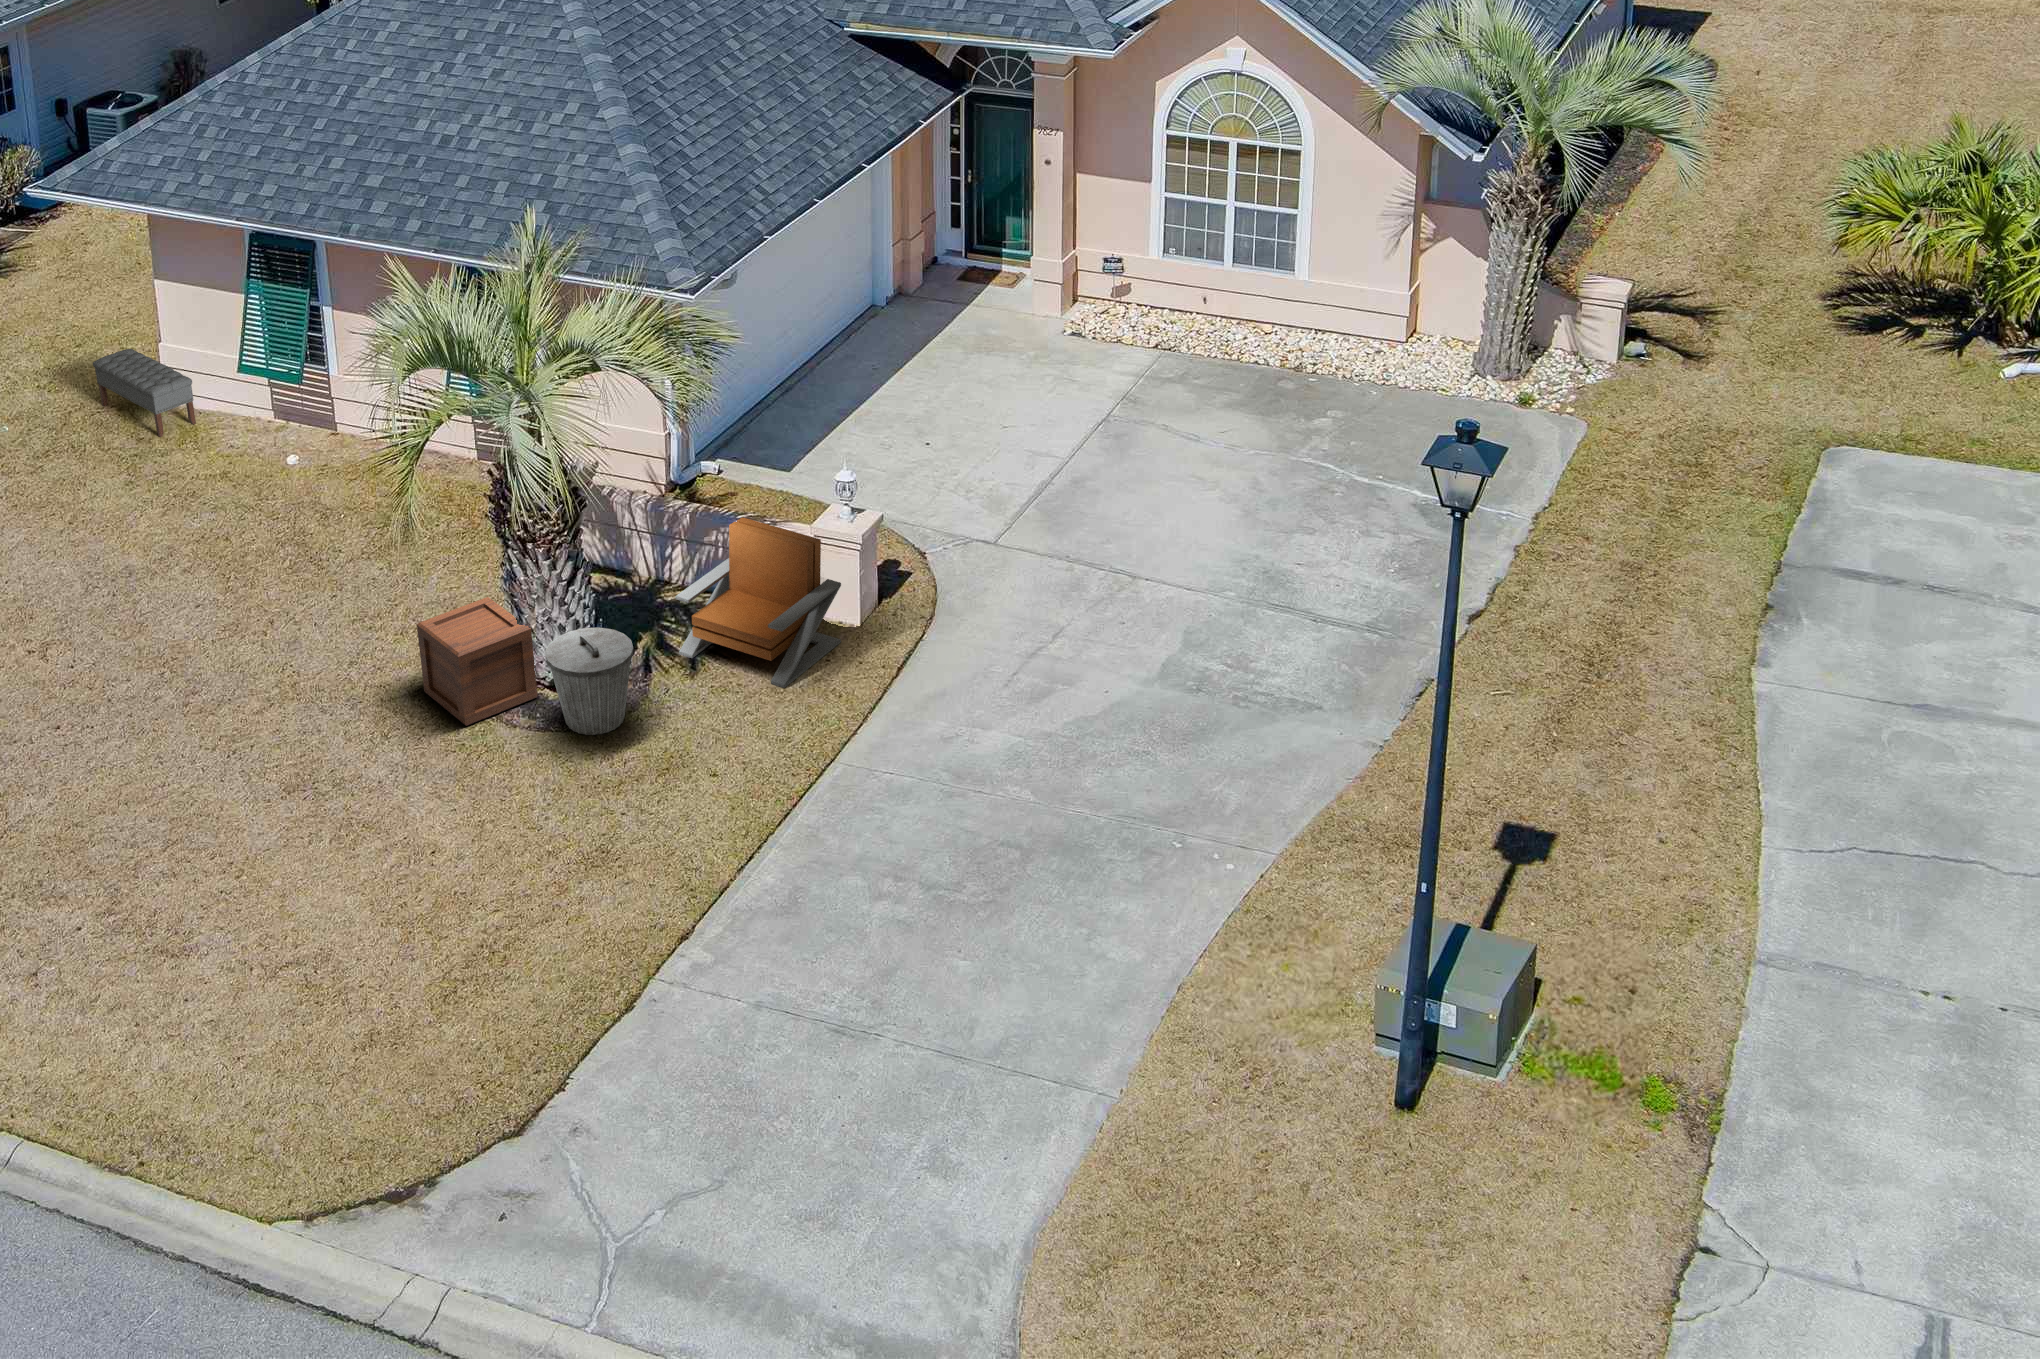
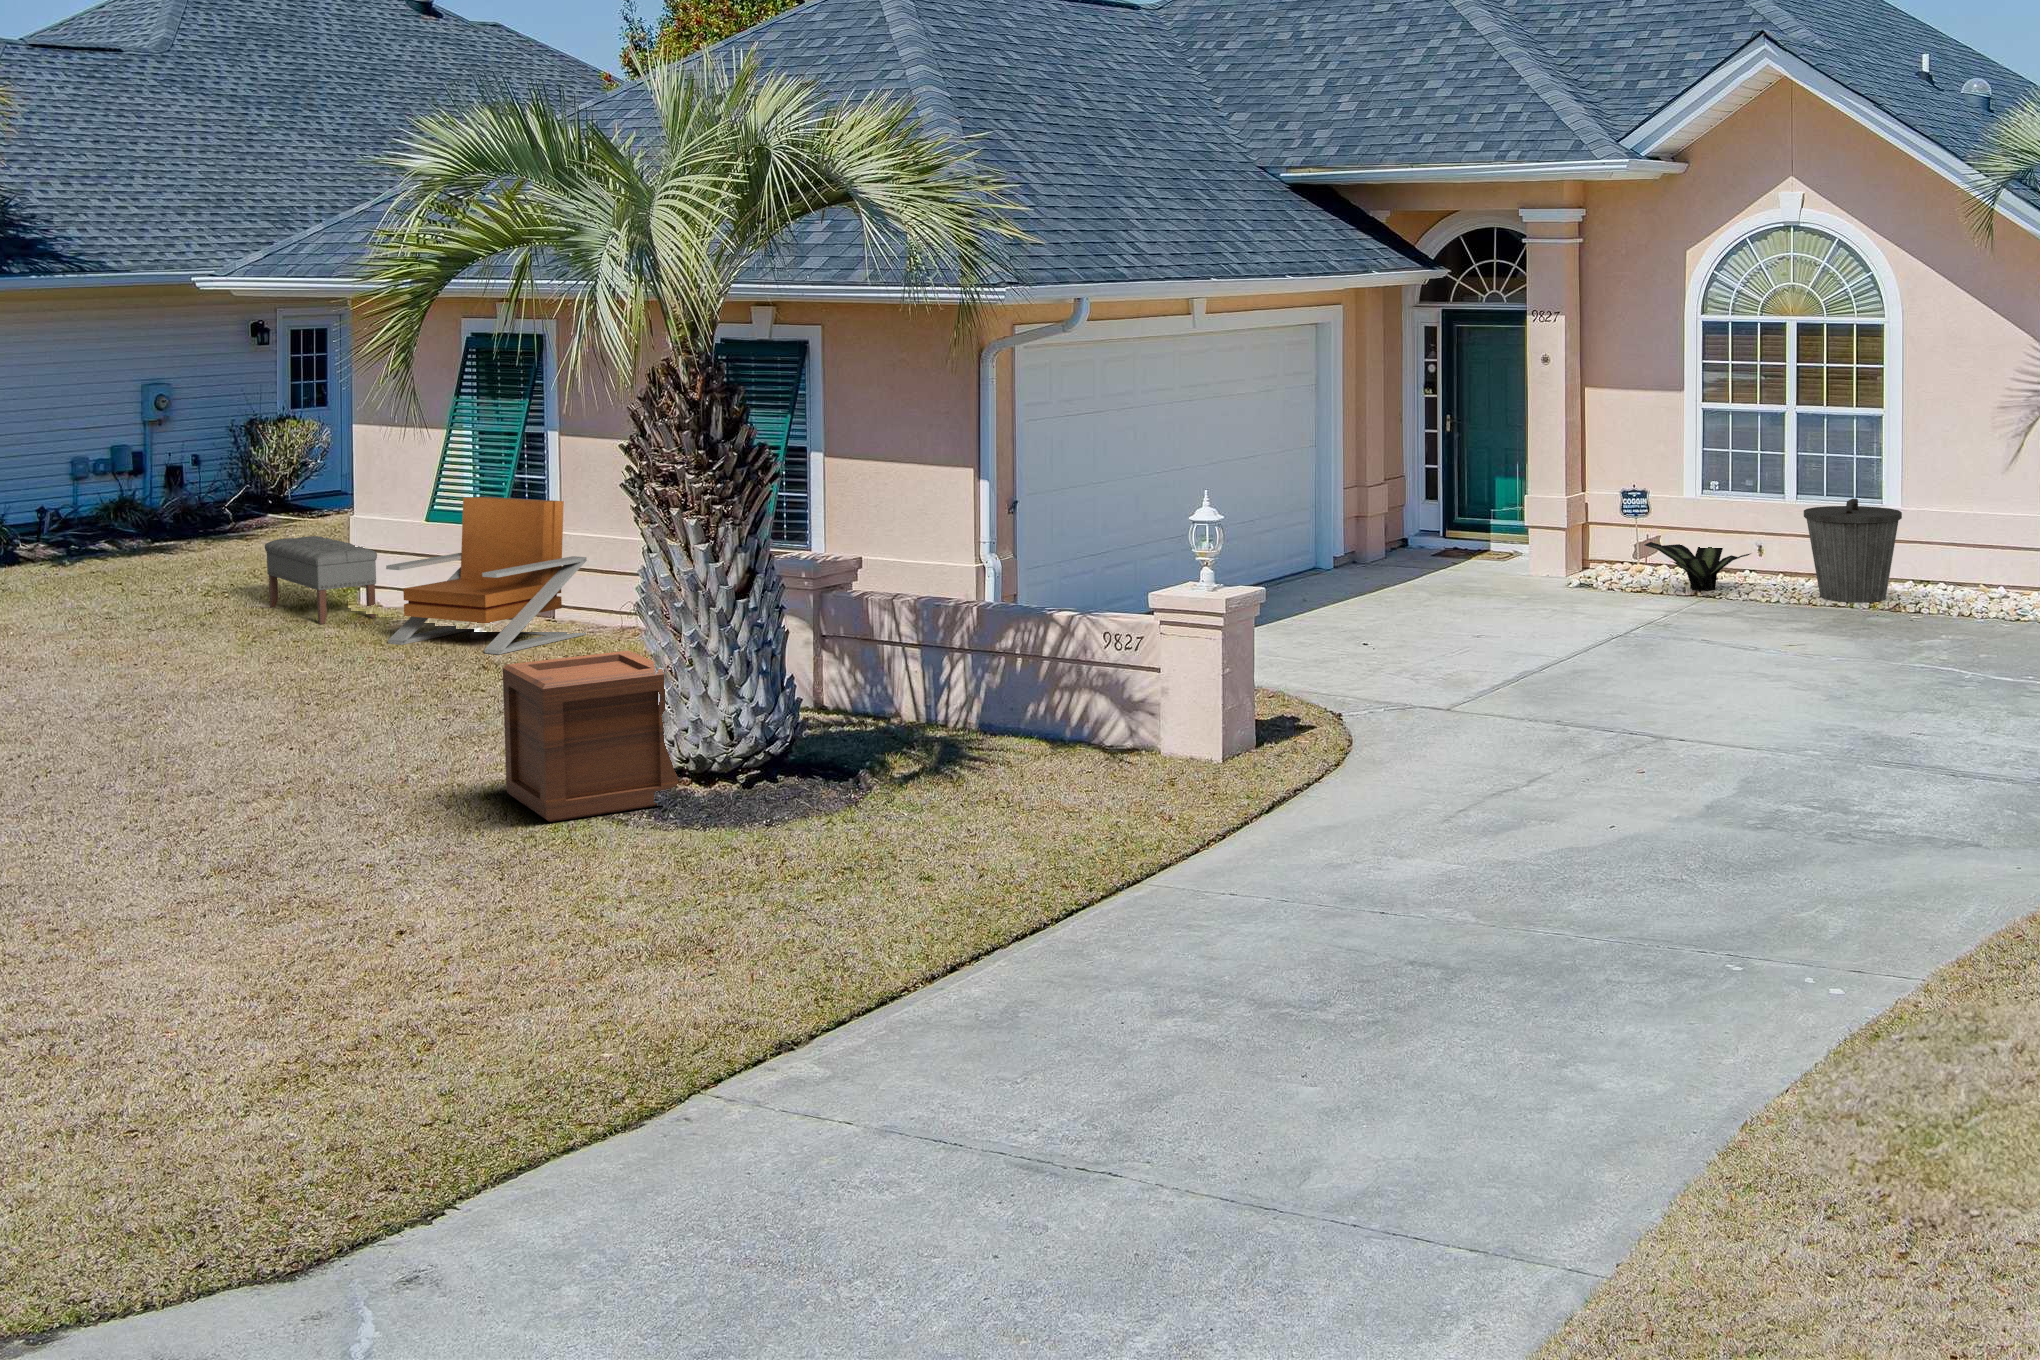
potted plant: none [1125,293,1203,342] -> present [1645,542,1751,591]
lounge chair: present [675,518,841,688] -> present [386,497,587,654]
trash can: present [545,628,634,735] -> present [1804,499,1902,602]

